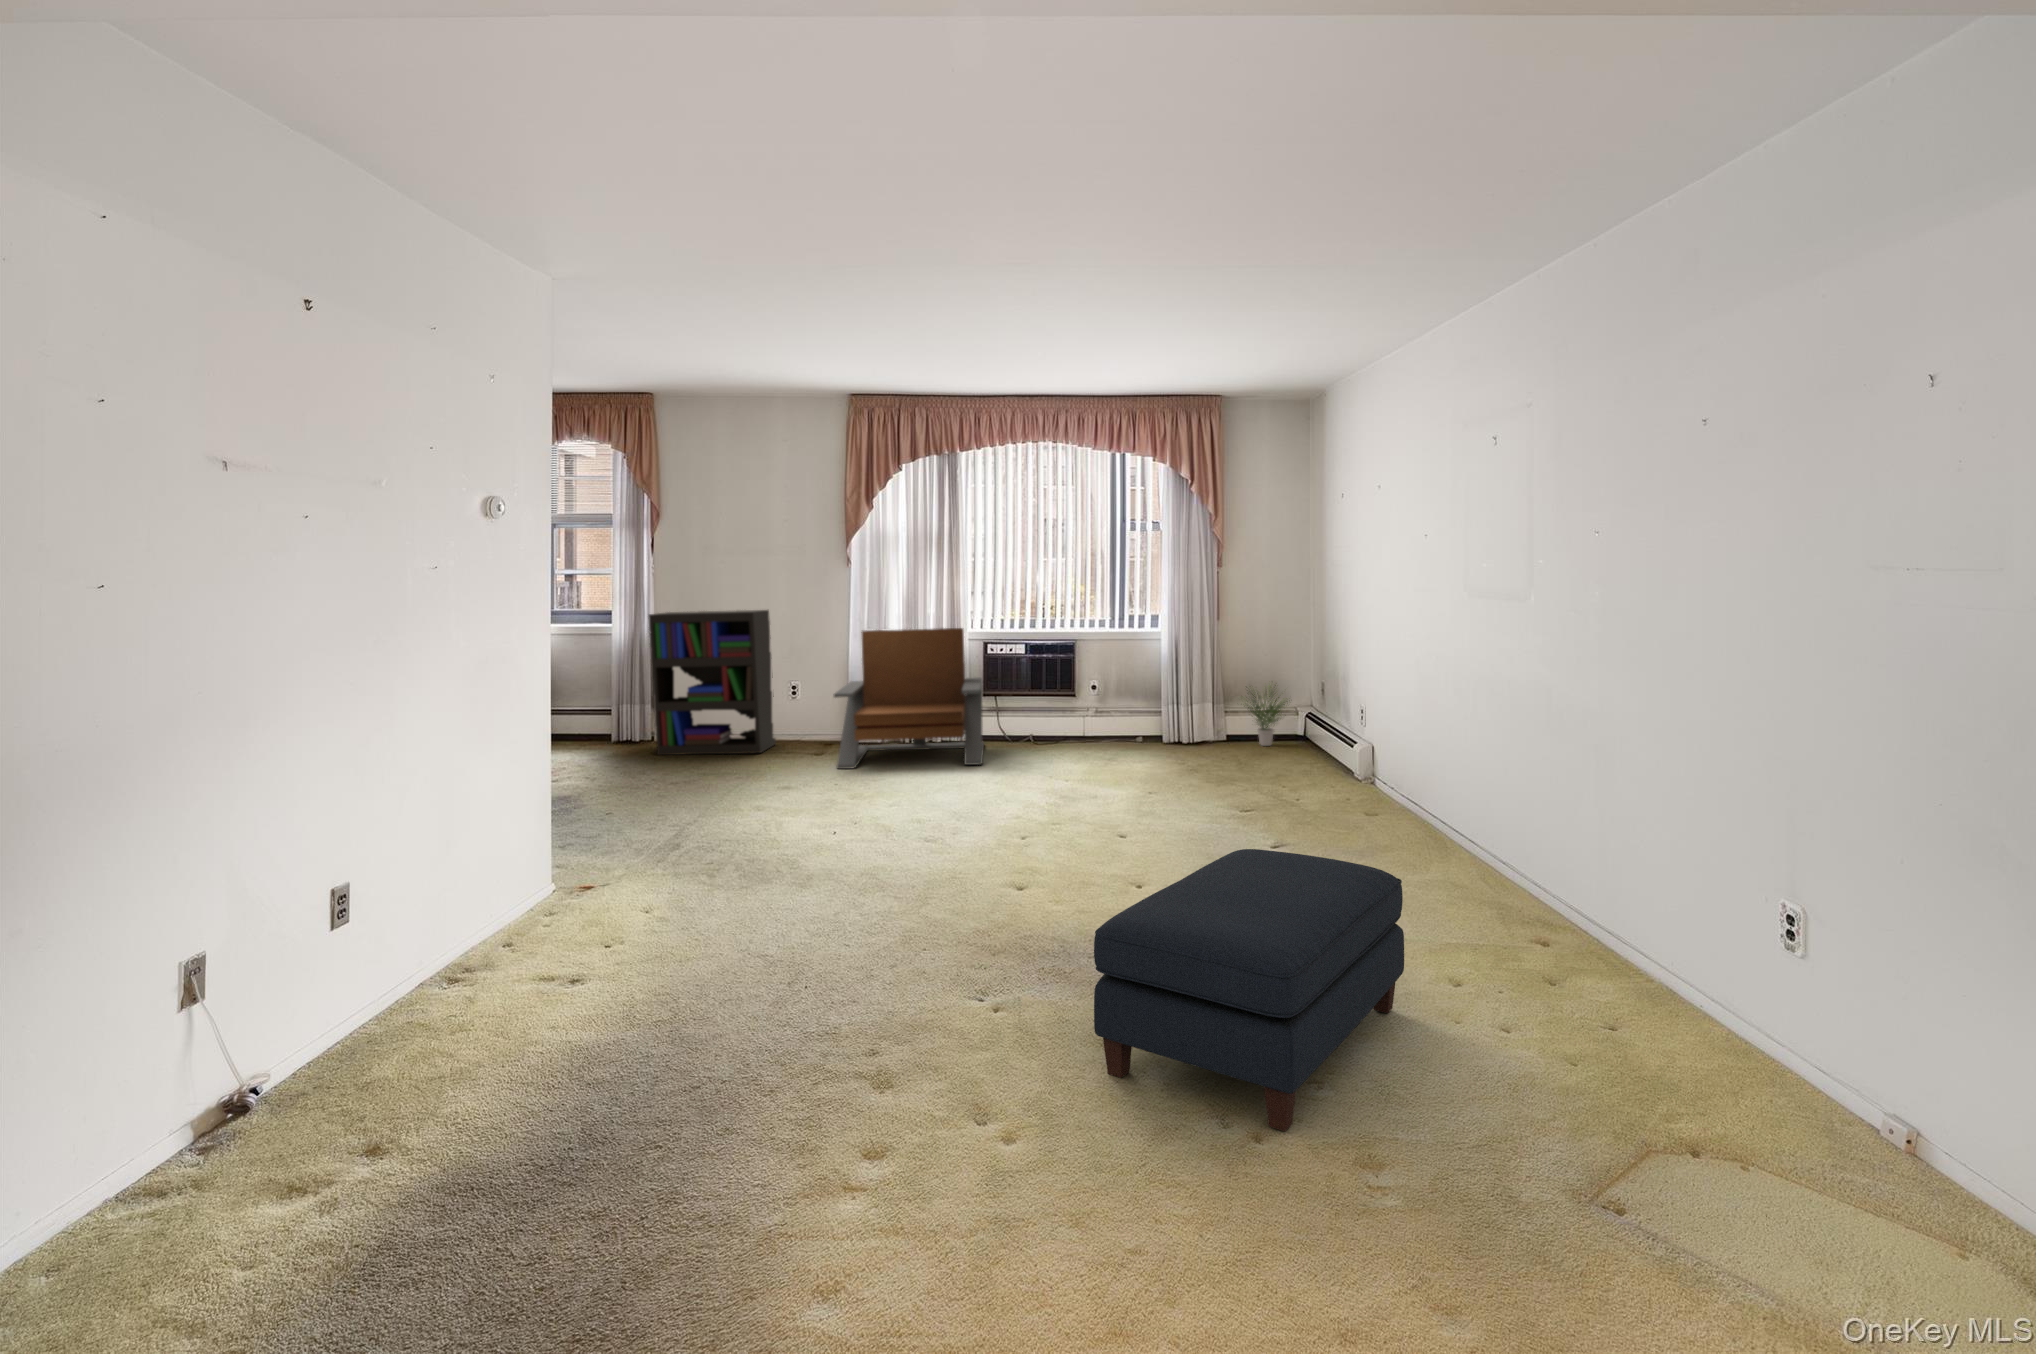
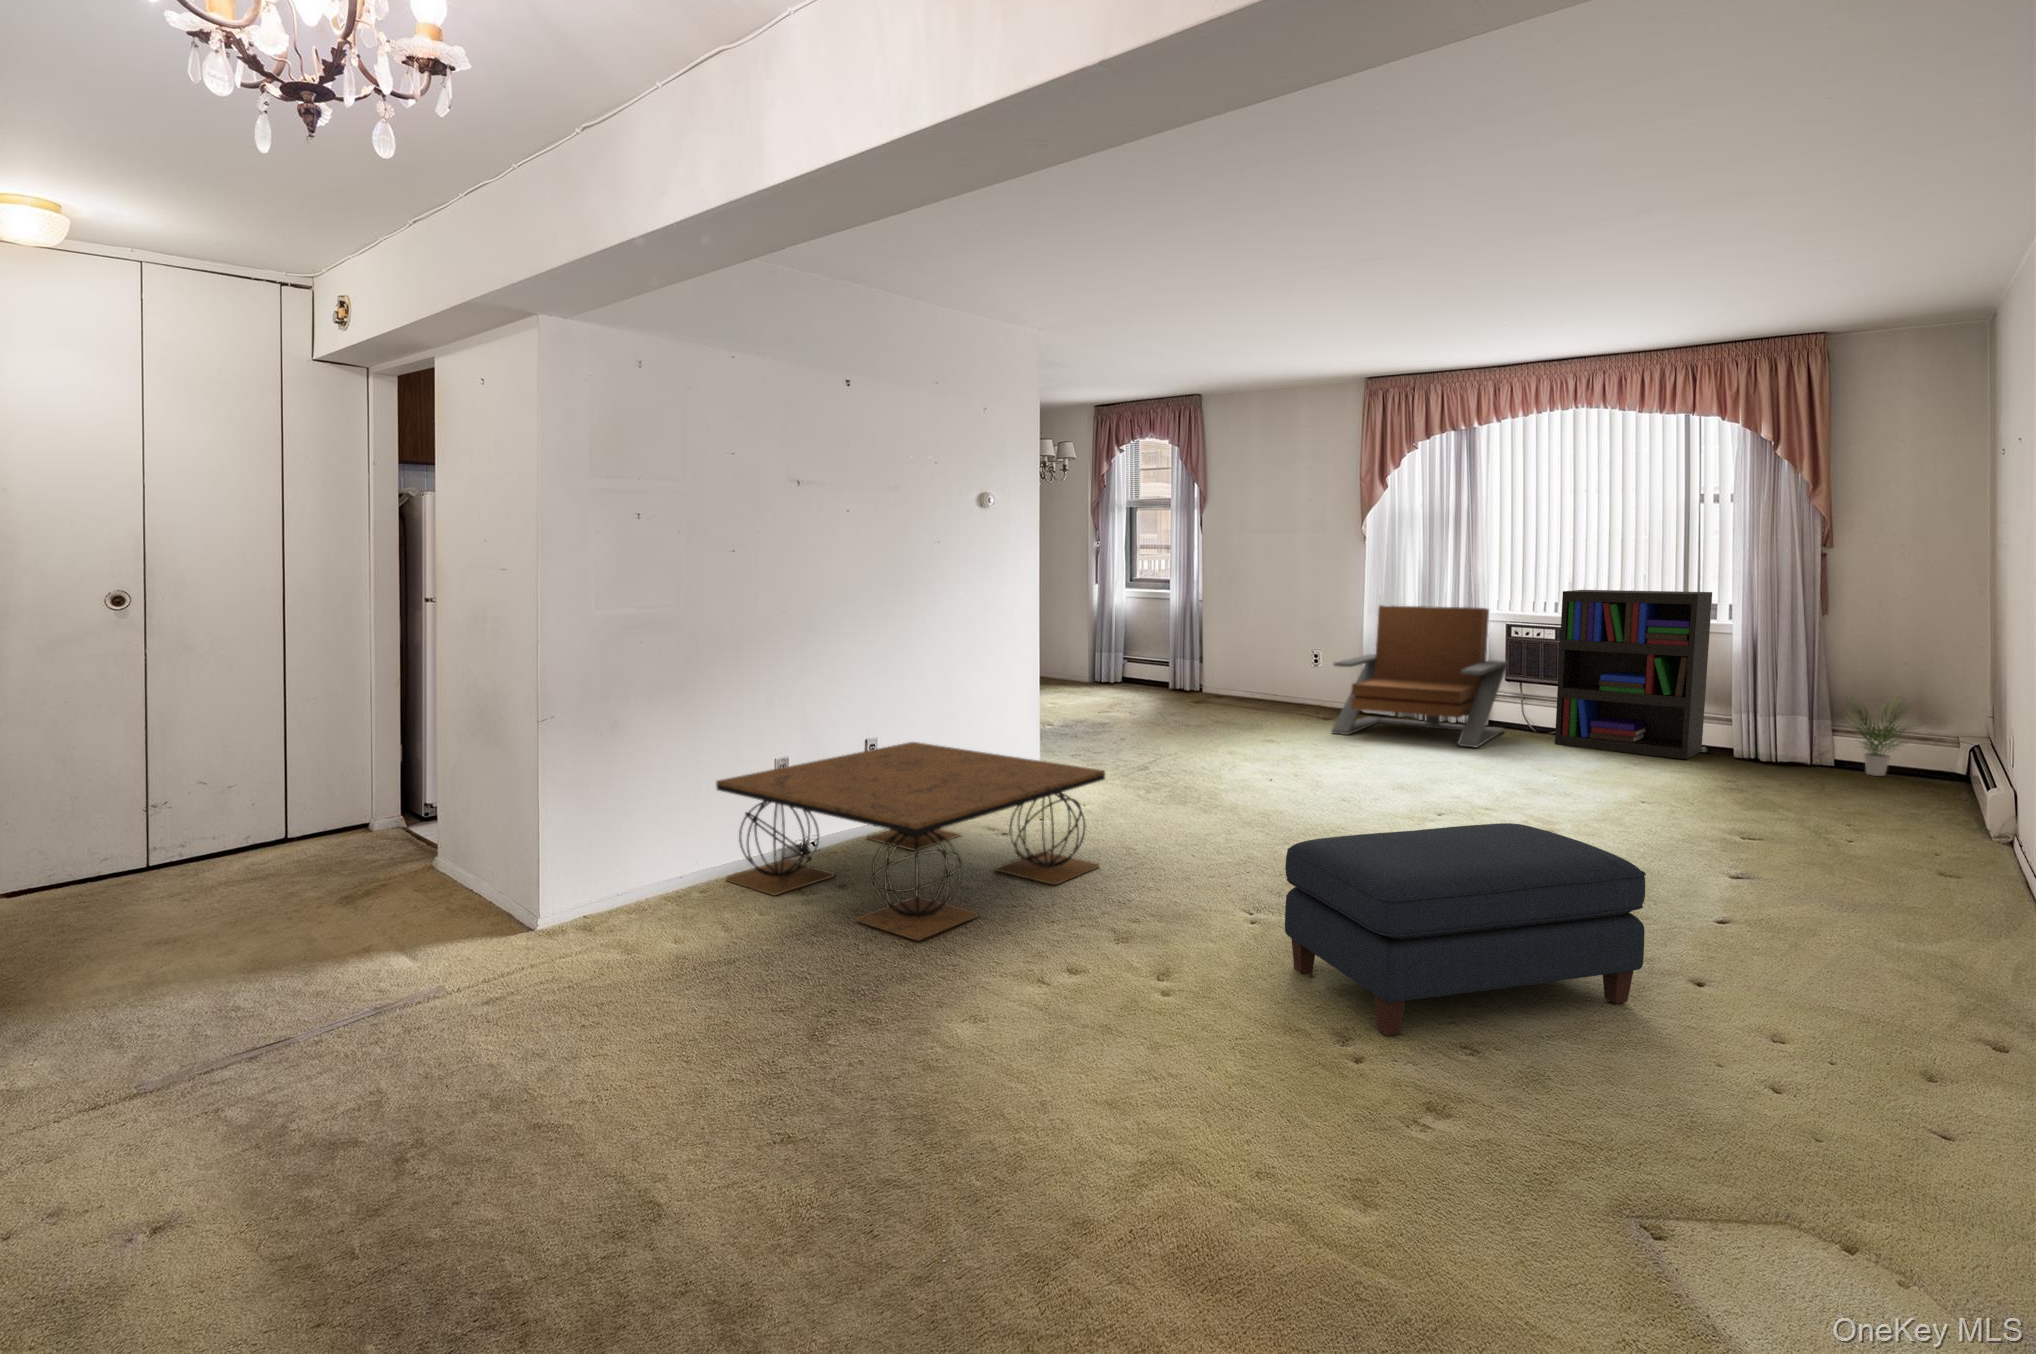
bookshelf: present [649,610,776,755] -> present [1555,590,1712,759]
coffee table: none [56,869,754,1224] -> present [716,742,1105,941]

